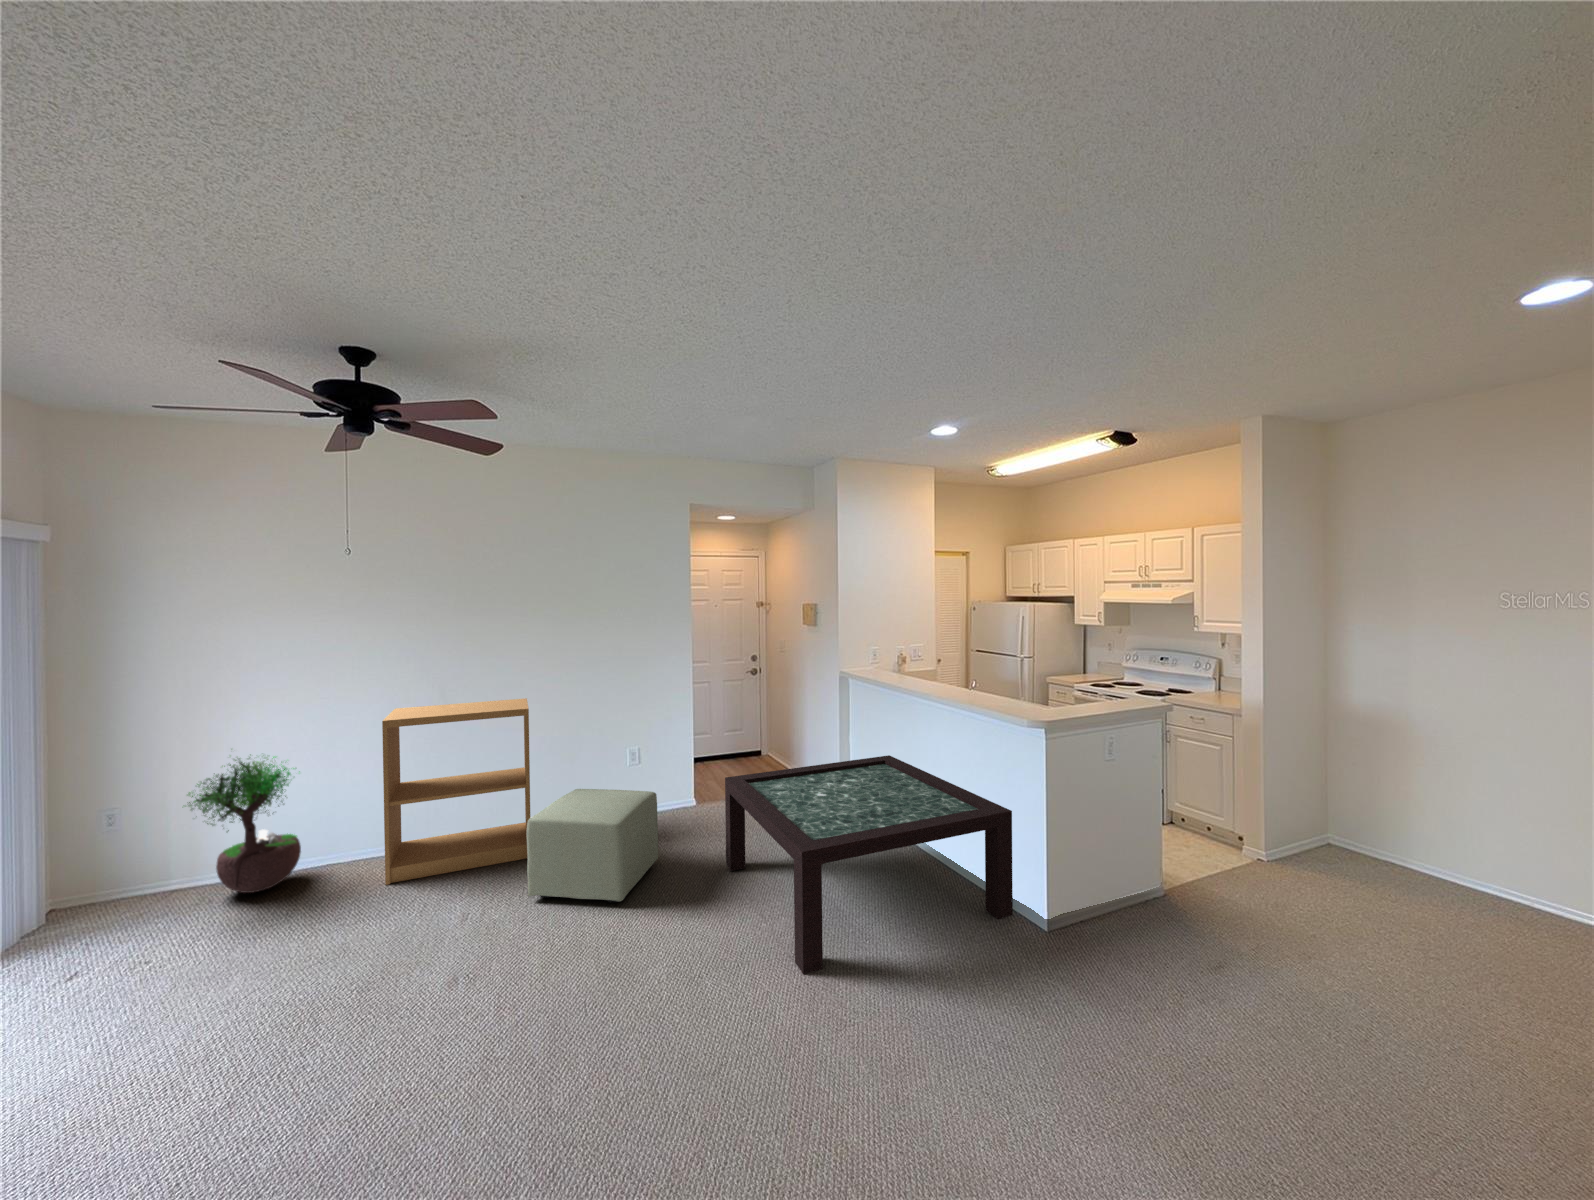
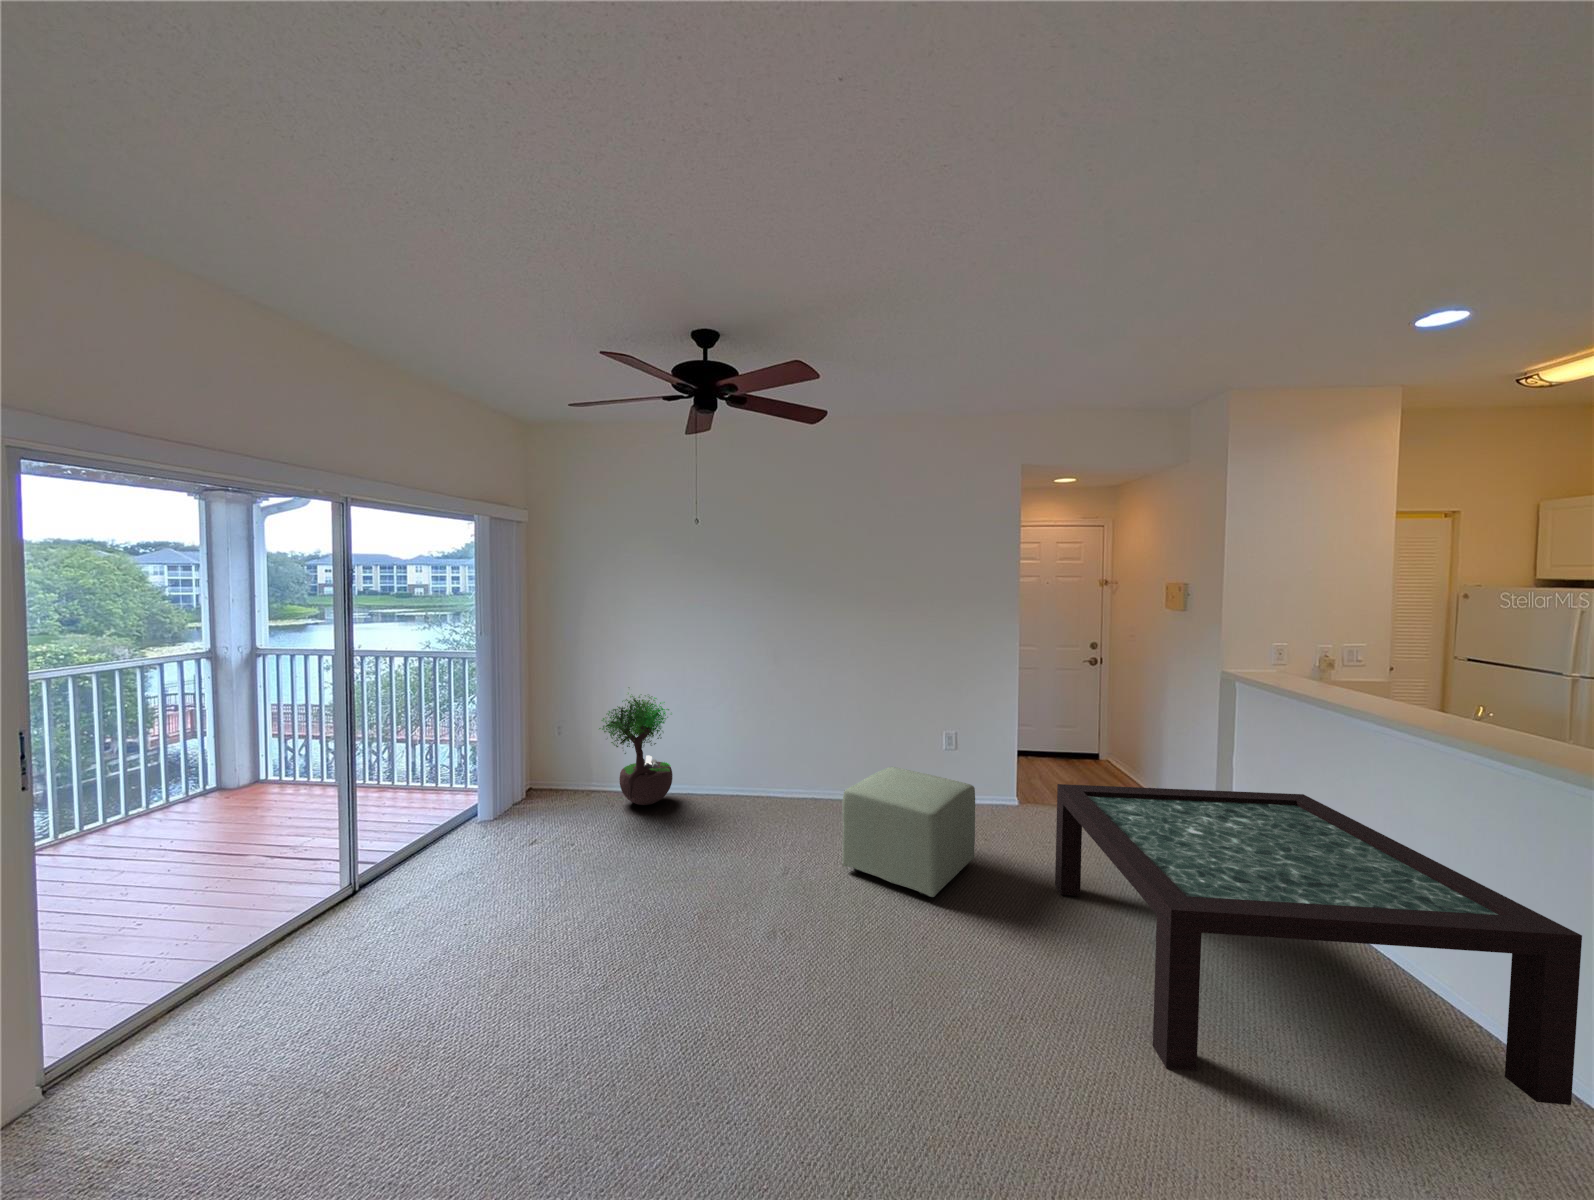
bookshelf: present [382,698,530,885] -> none [729,667,849,826]

